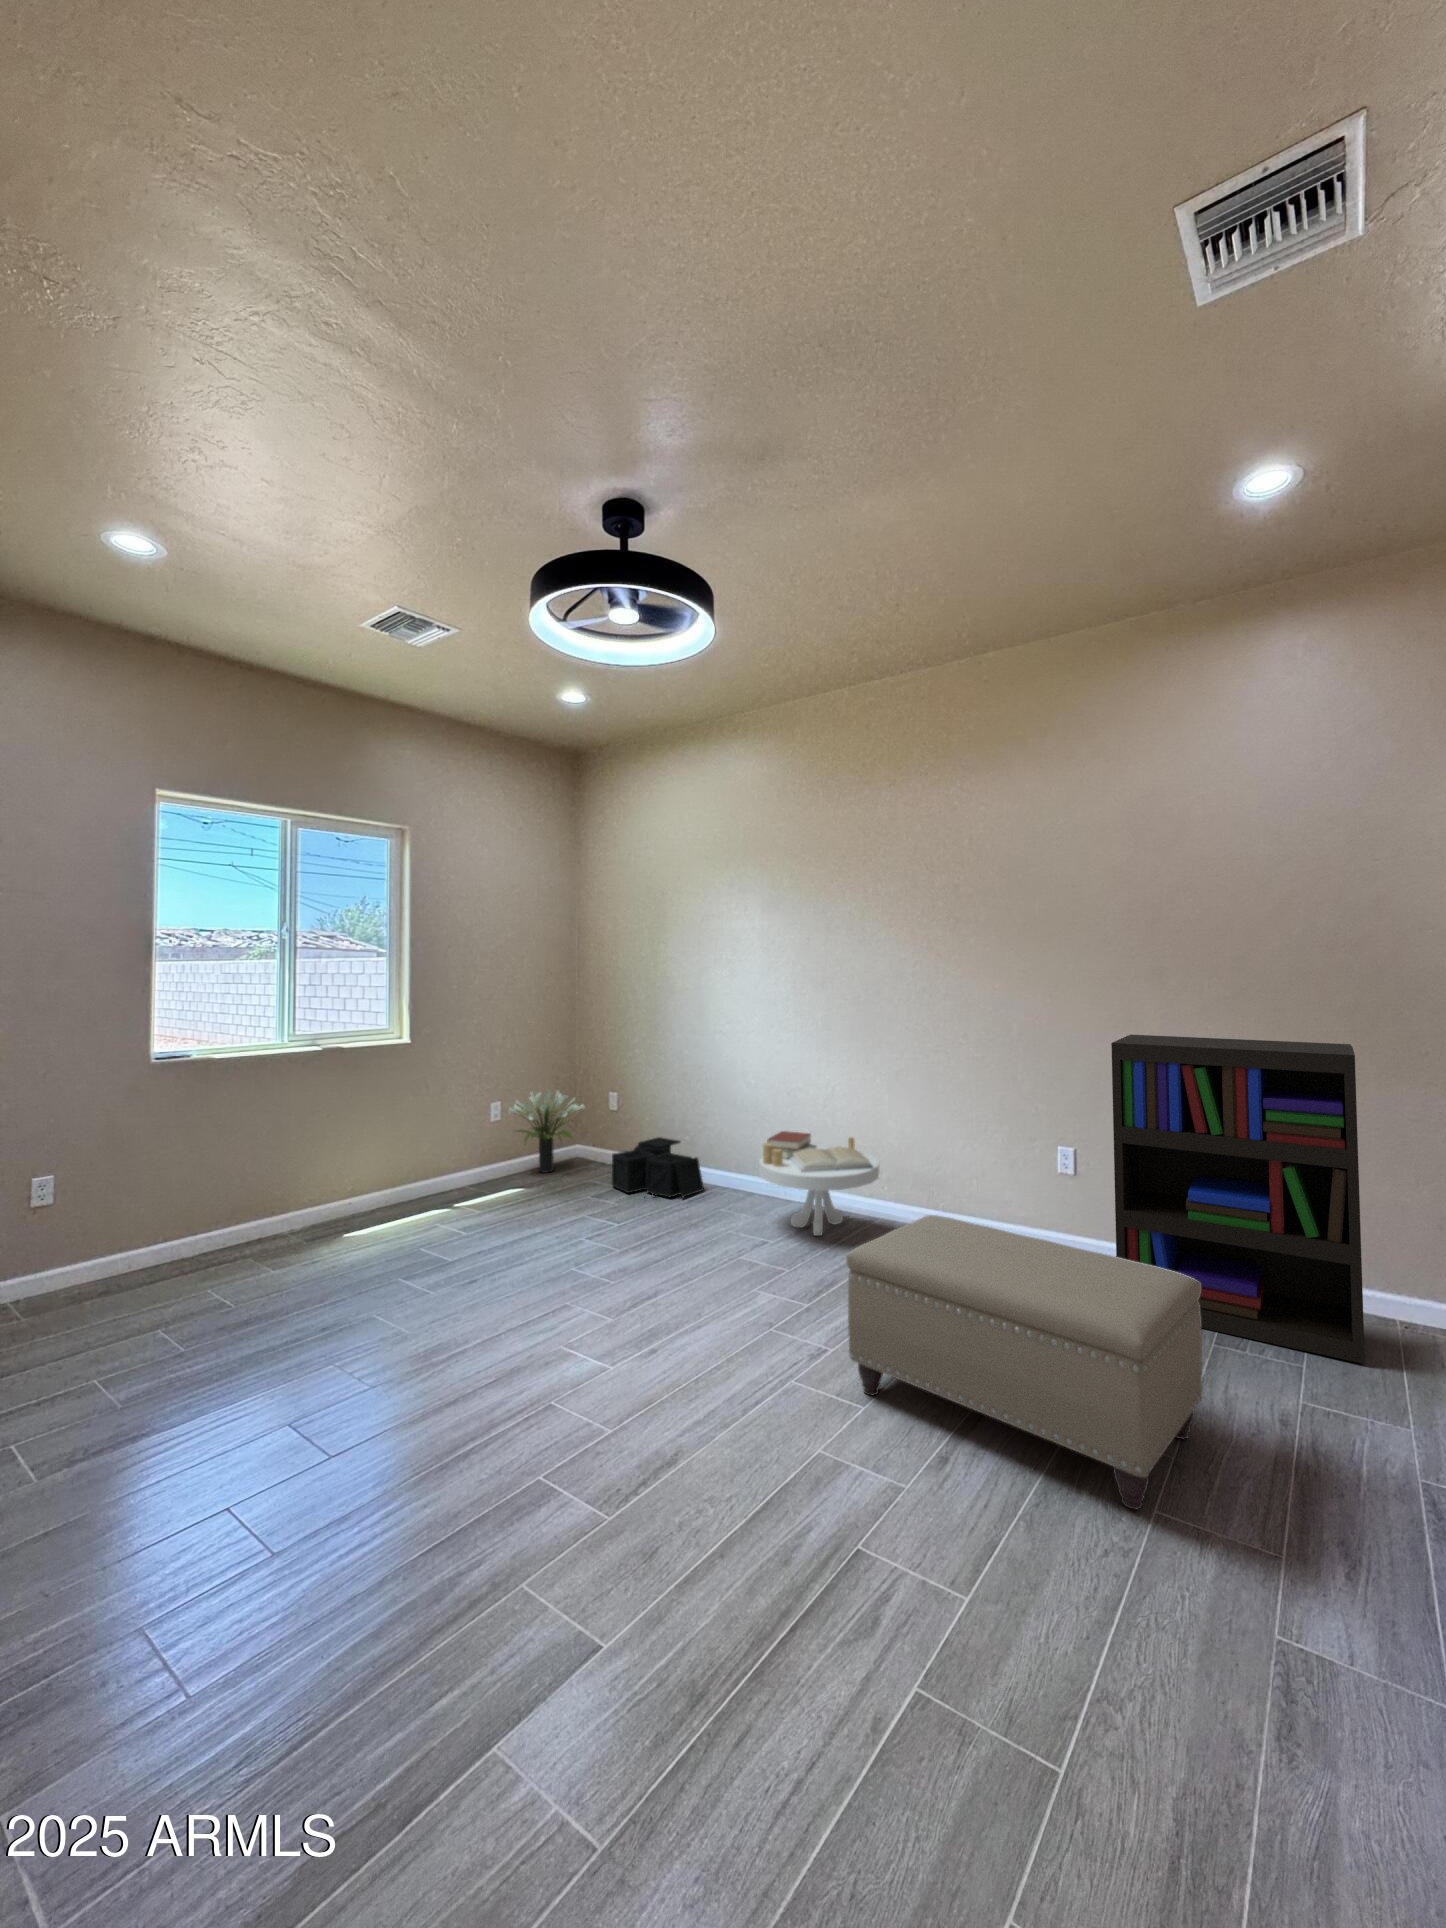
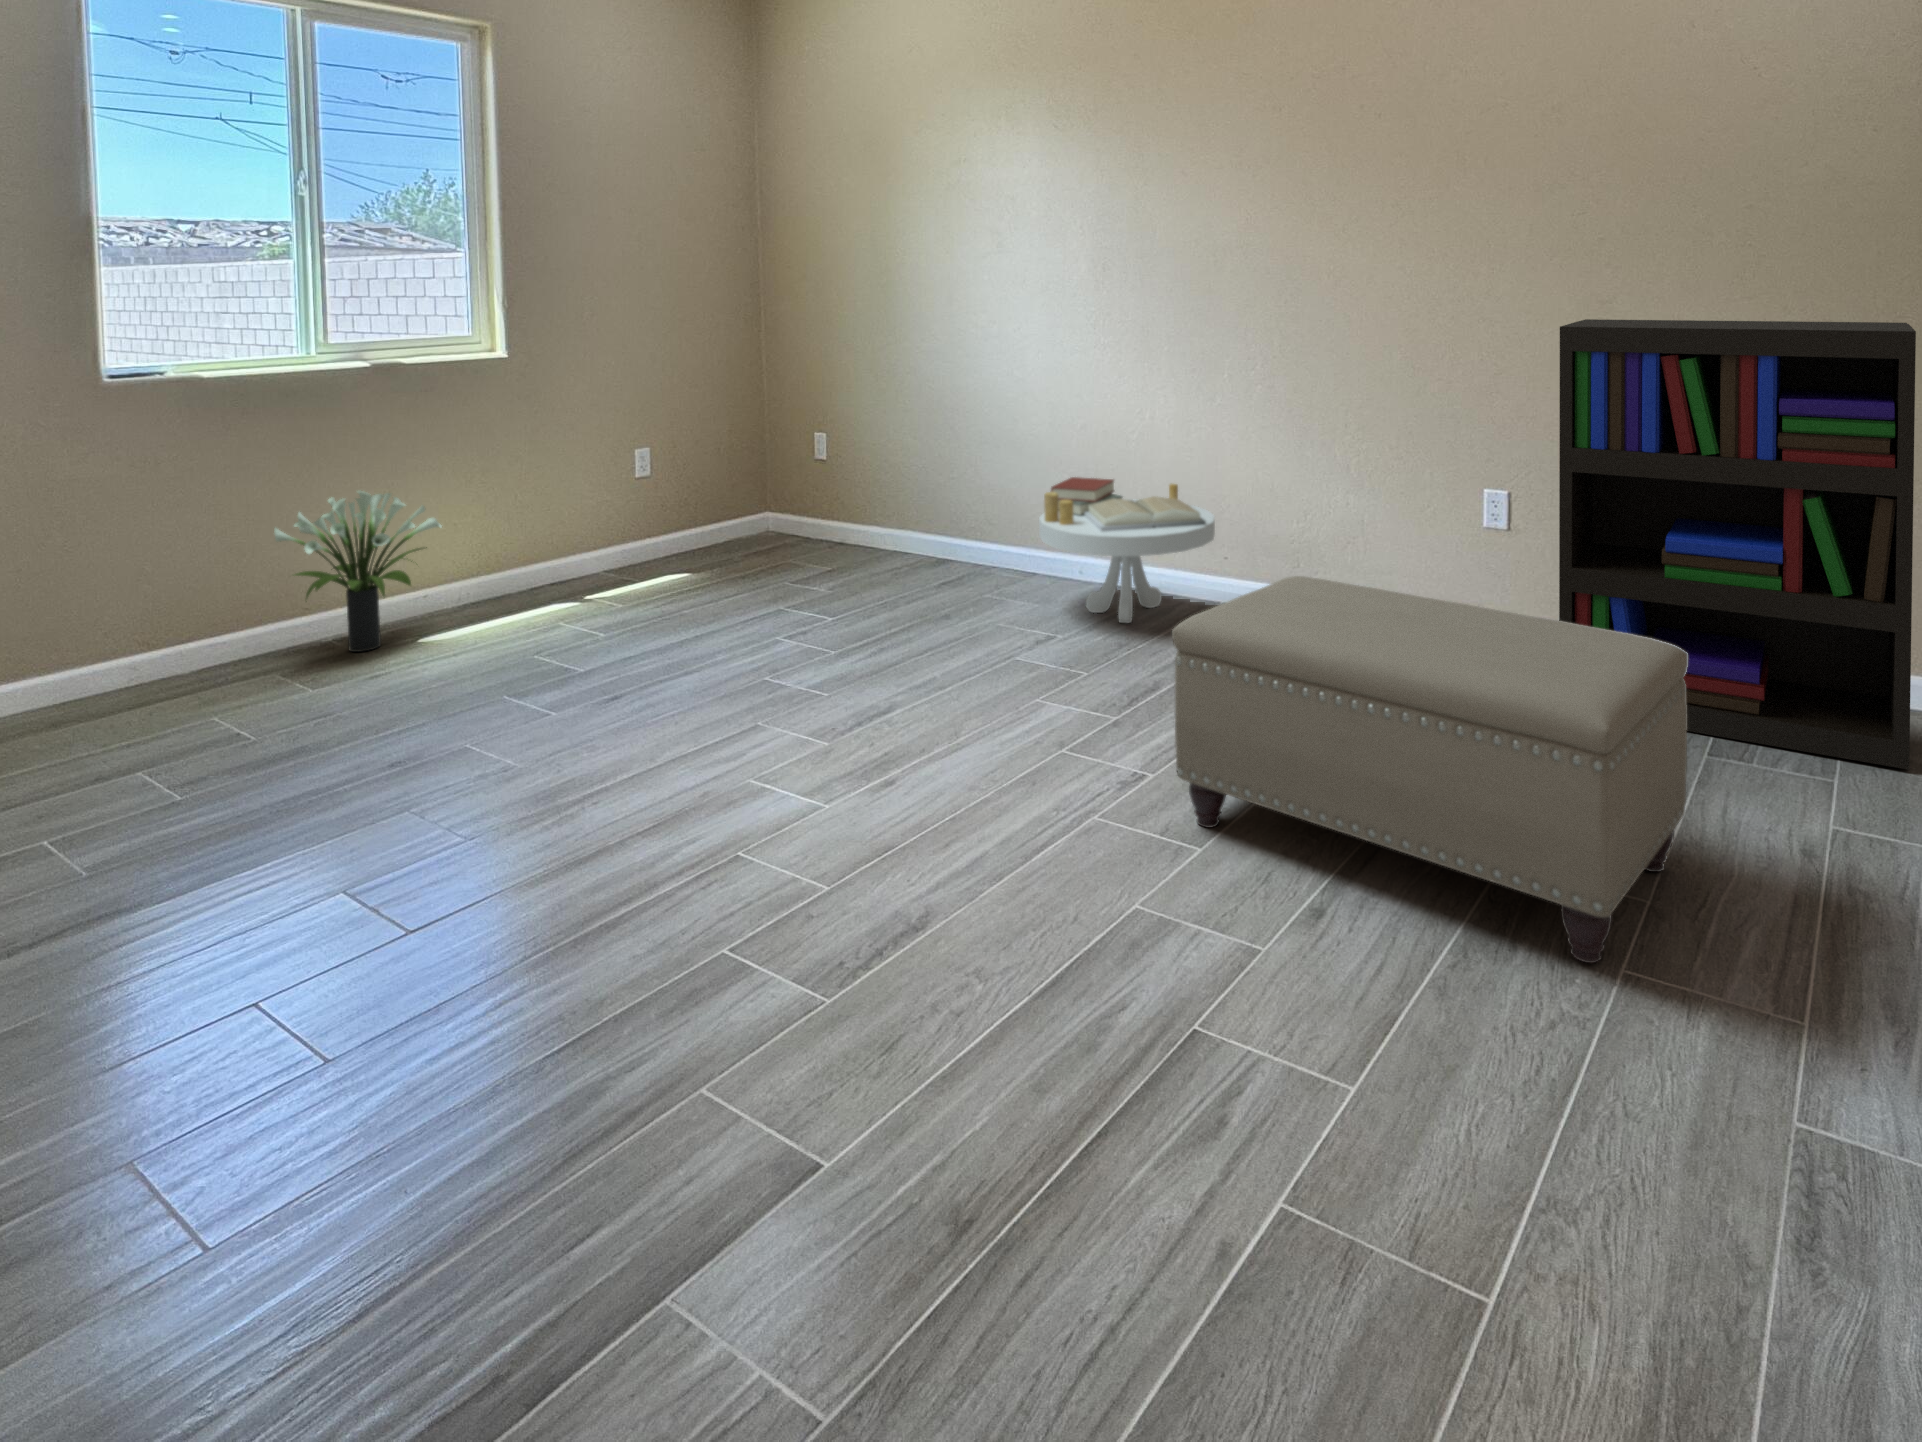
potted plant: present [509,1090,585,1172] -> present [274,491,441,652]
storage bin: present [612,1137,704,1197] -> none [821,495,958,579]

